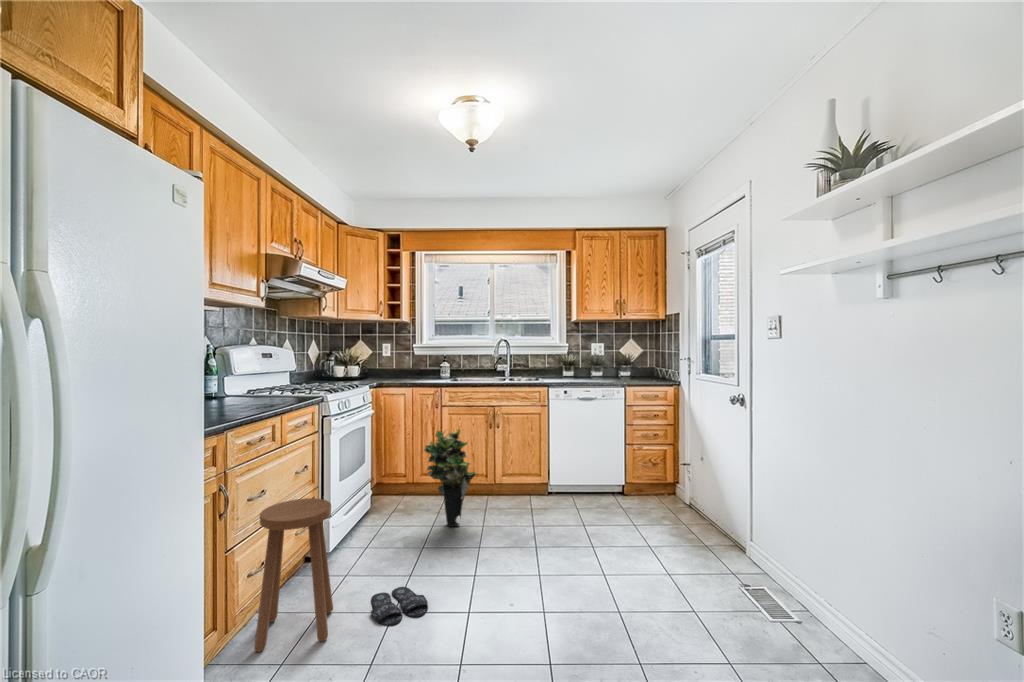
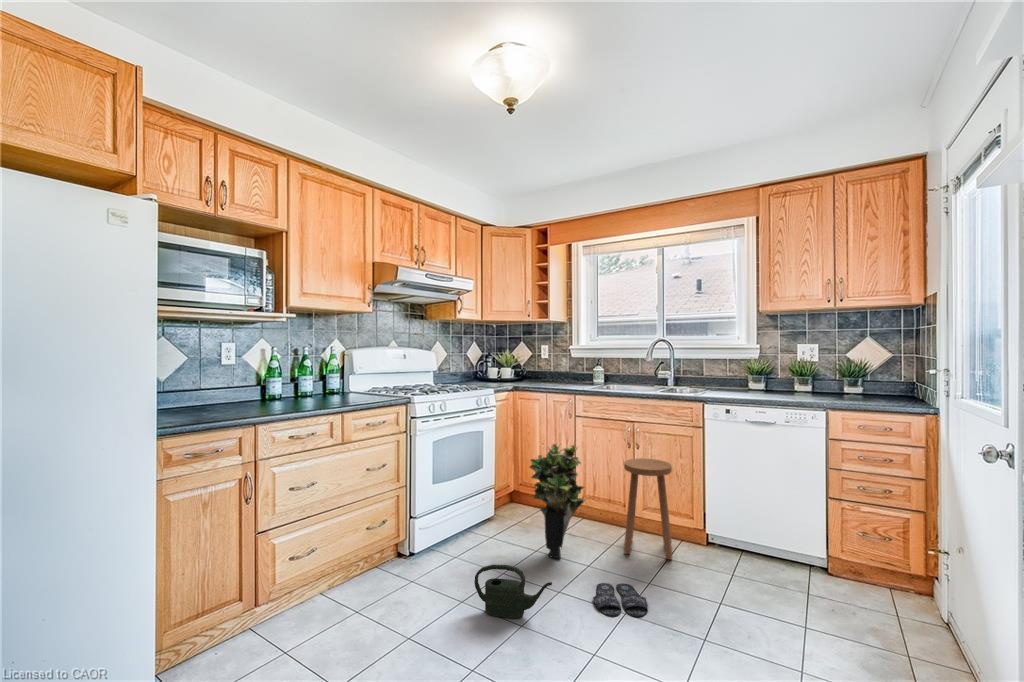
stool: present [254,498,333,652] -> present [624,458,672,559]
watering can: none [427,529,492,575] -> present [474,565,552,618]
slippers: present [371,587,428,626] -> present [593,583,648,617]

